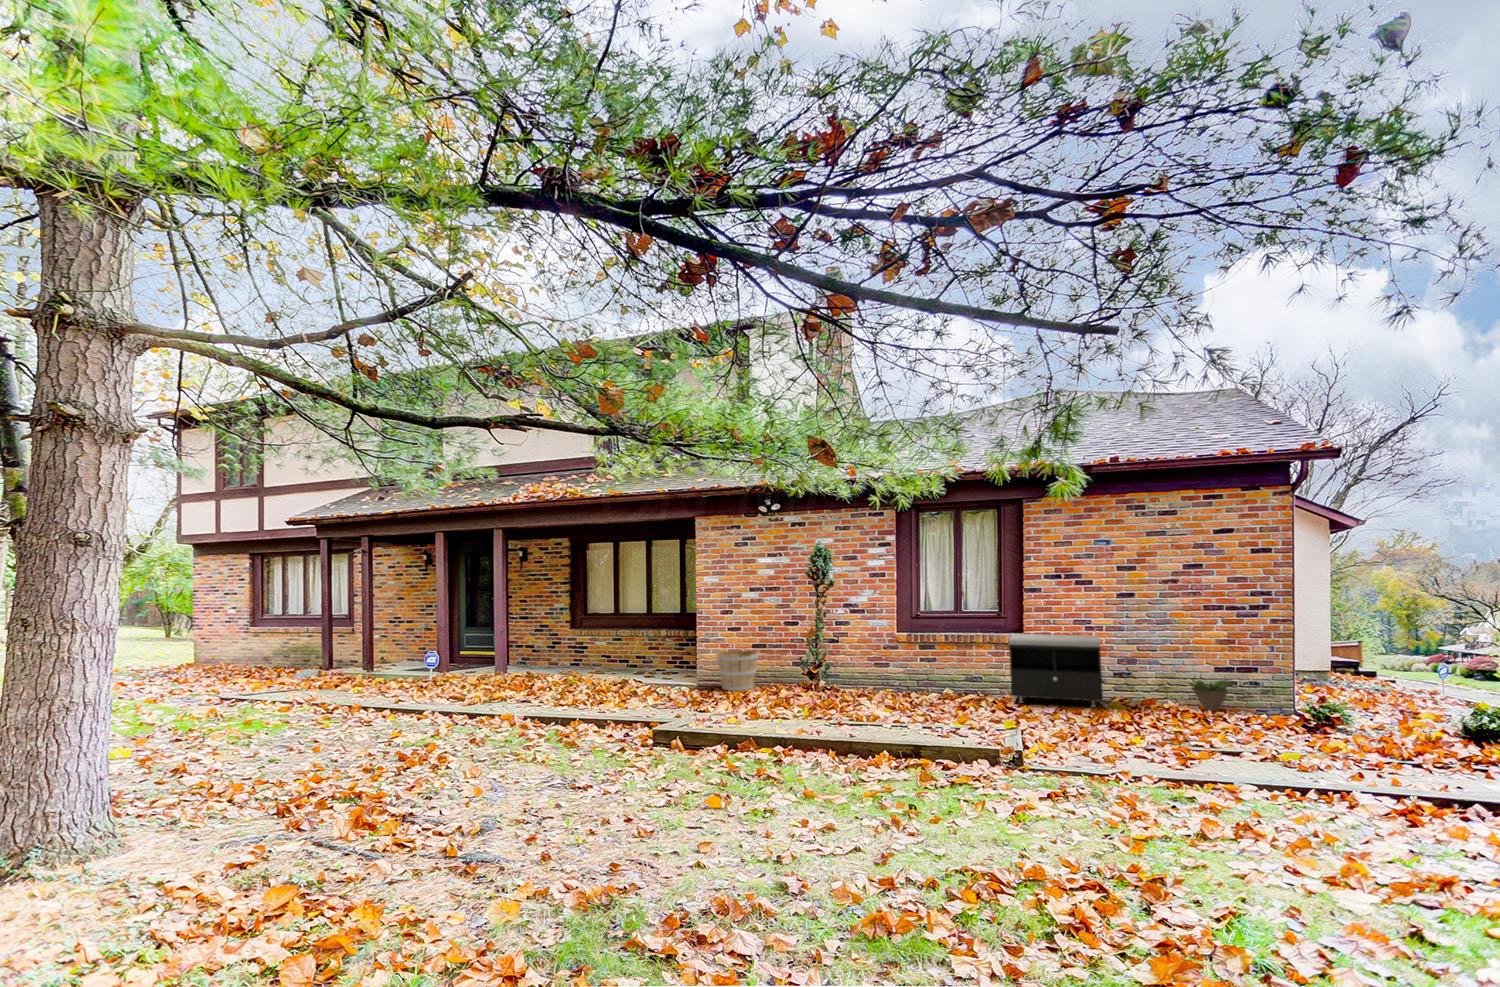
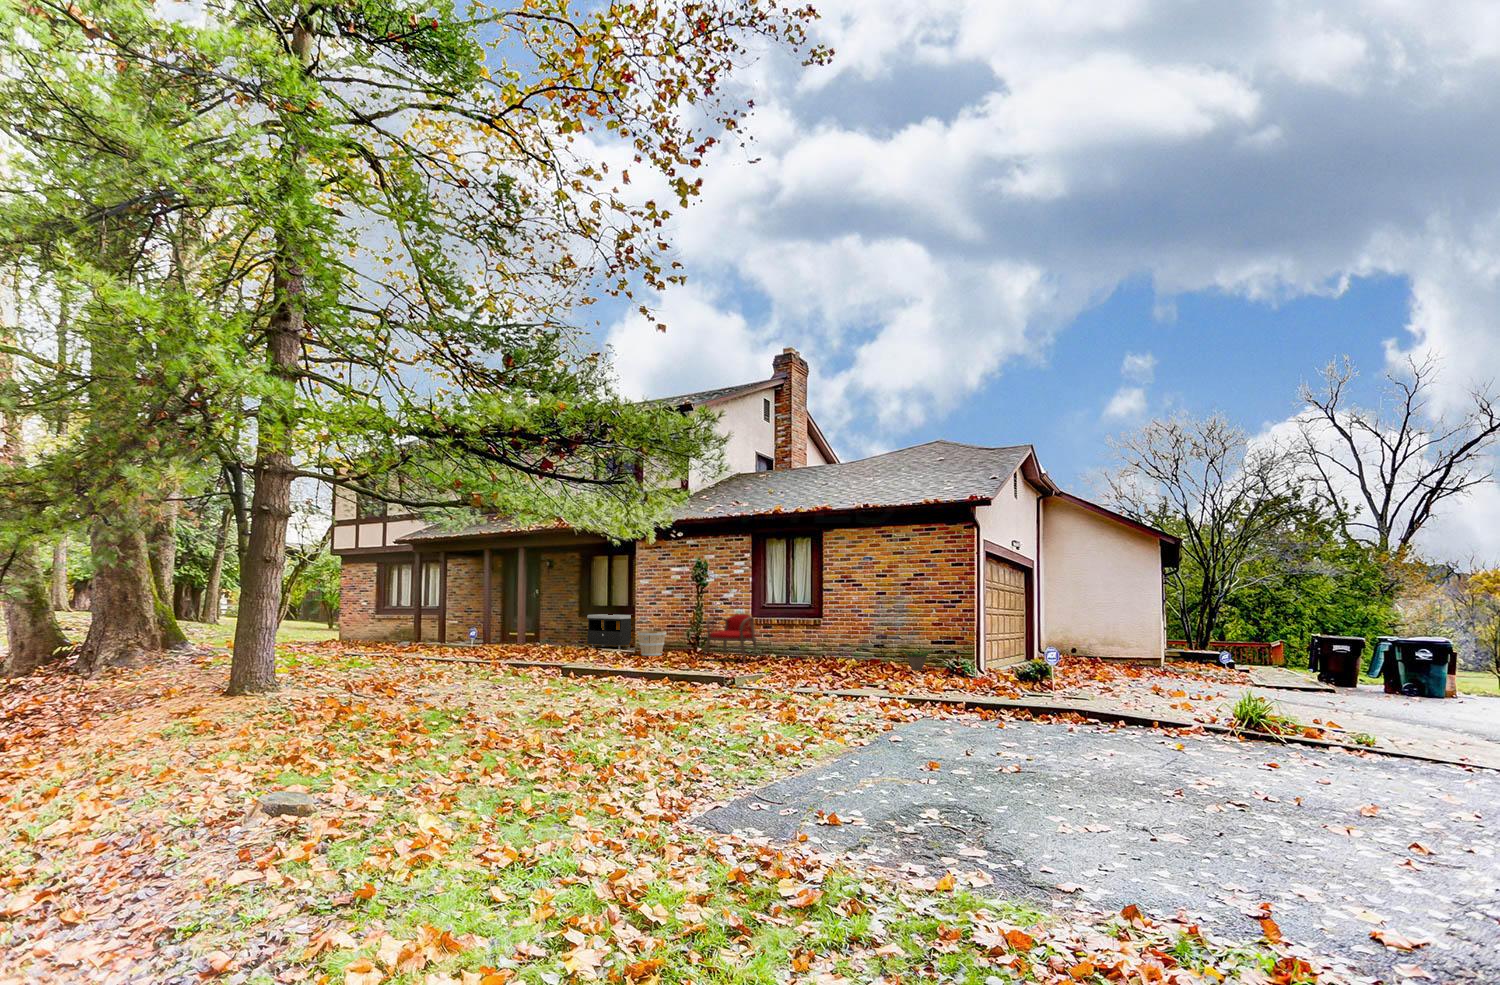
armchair: none [843,625,920,703] -> present [703,614,759,662]
storage bench: present [1009,634,1103,707] -> present [587,614,631,649]

